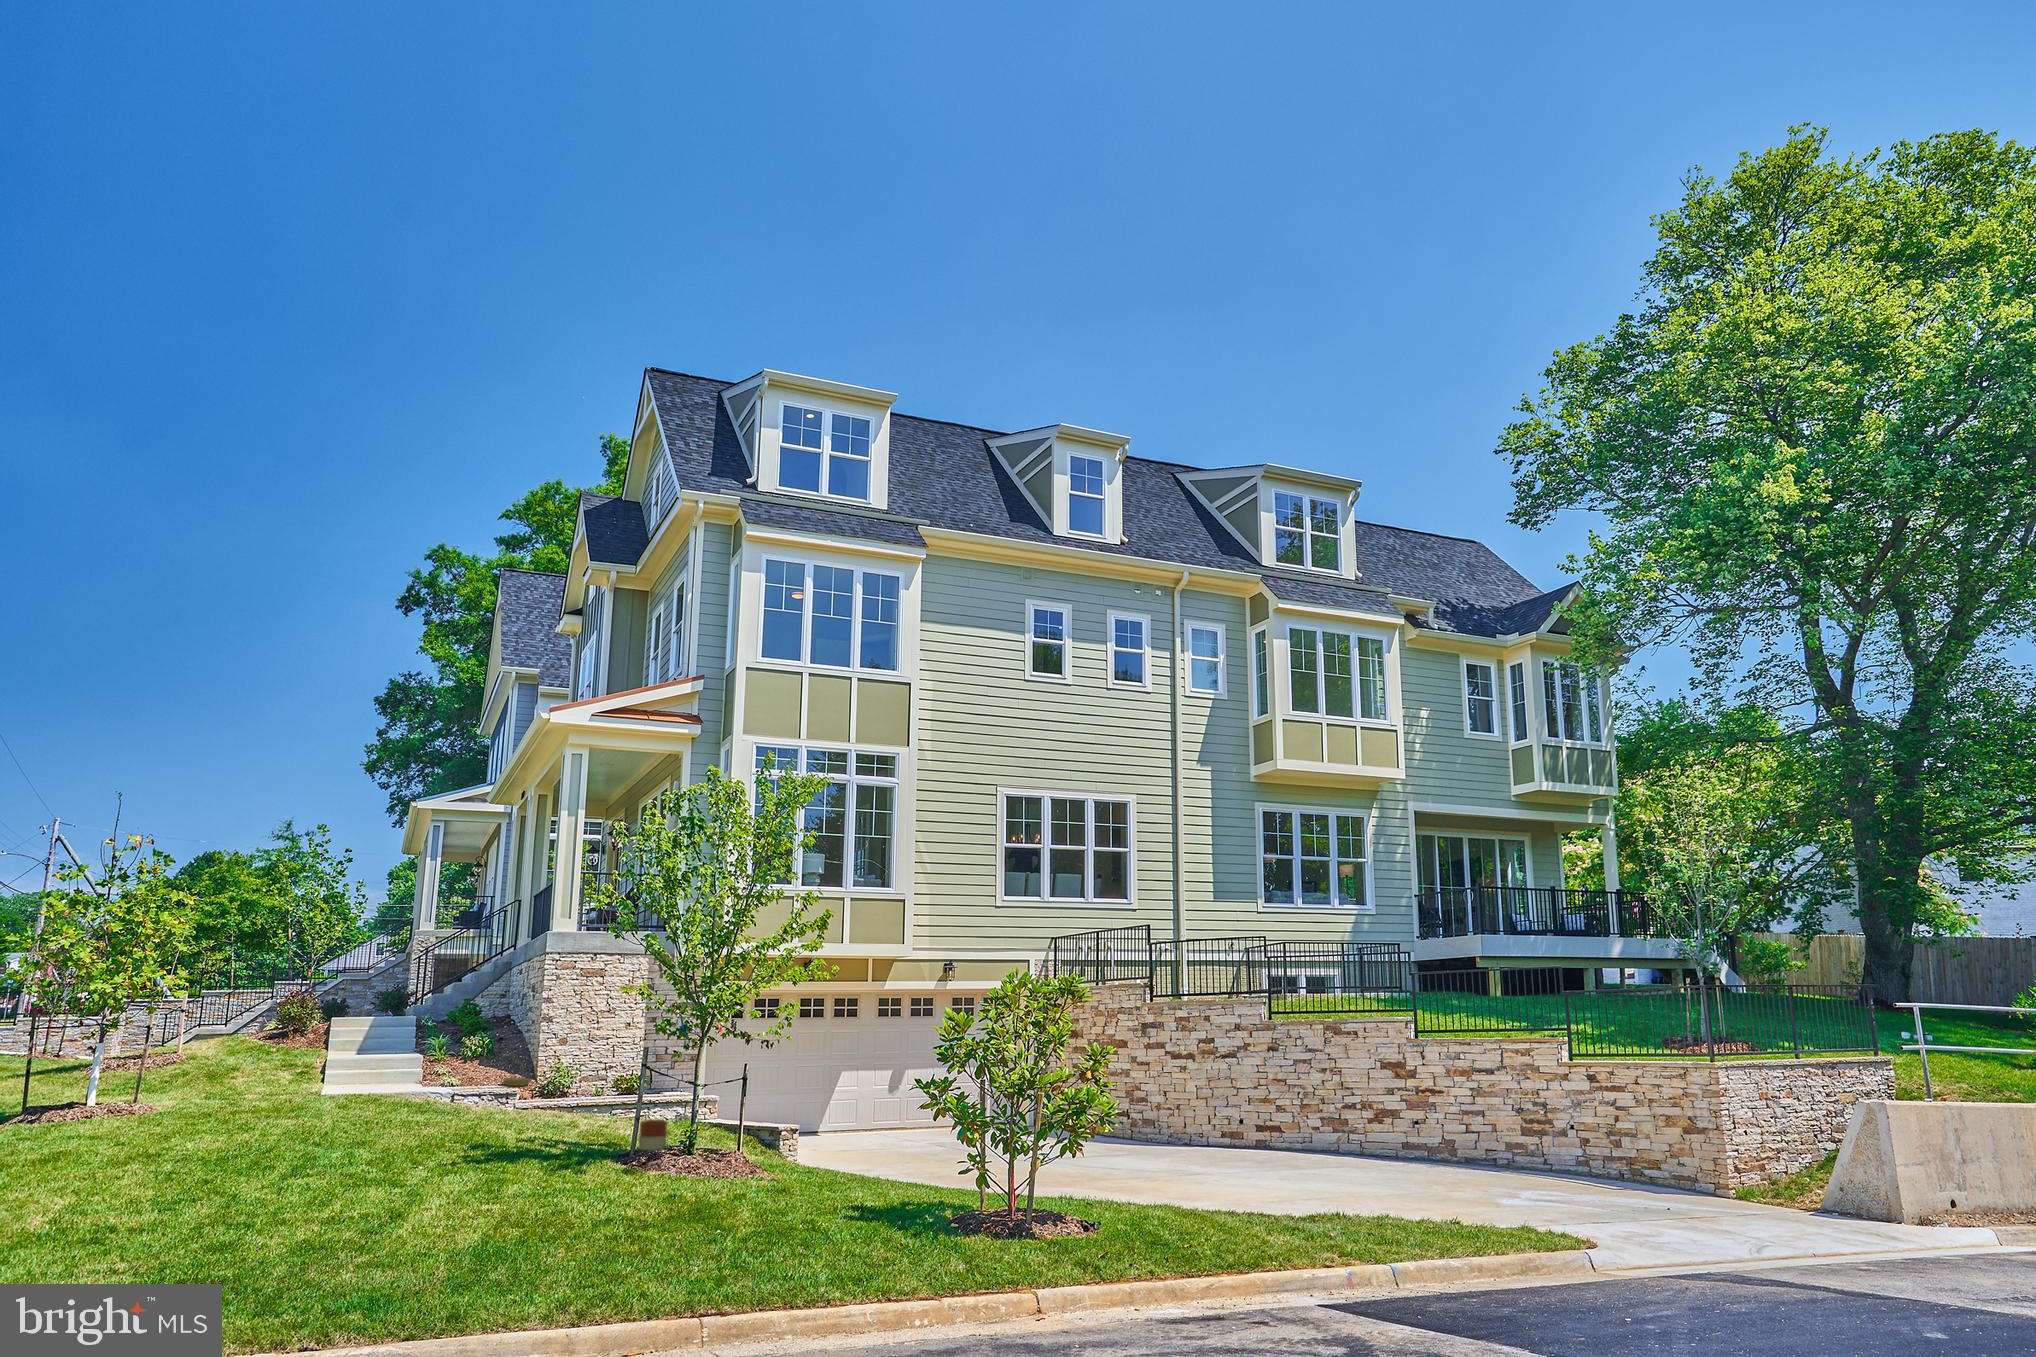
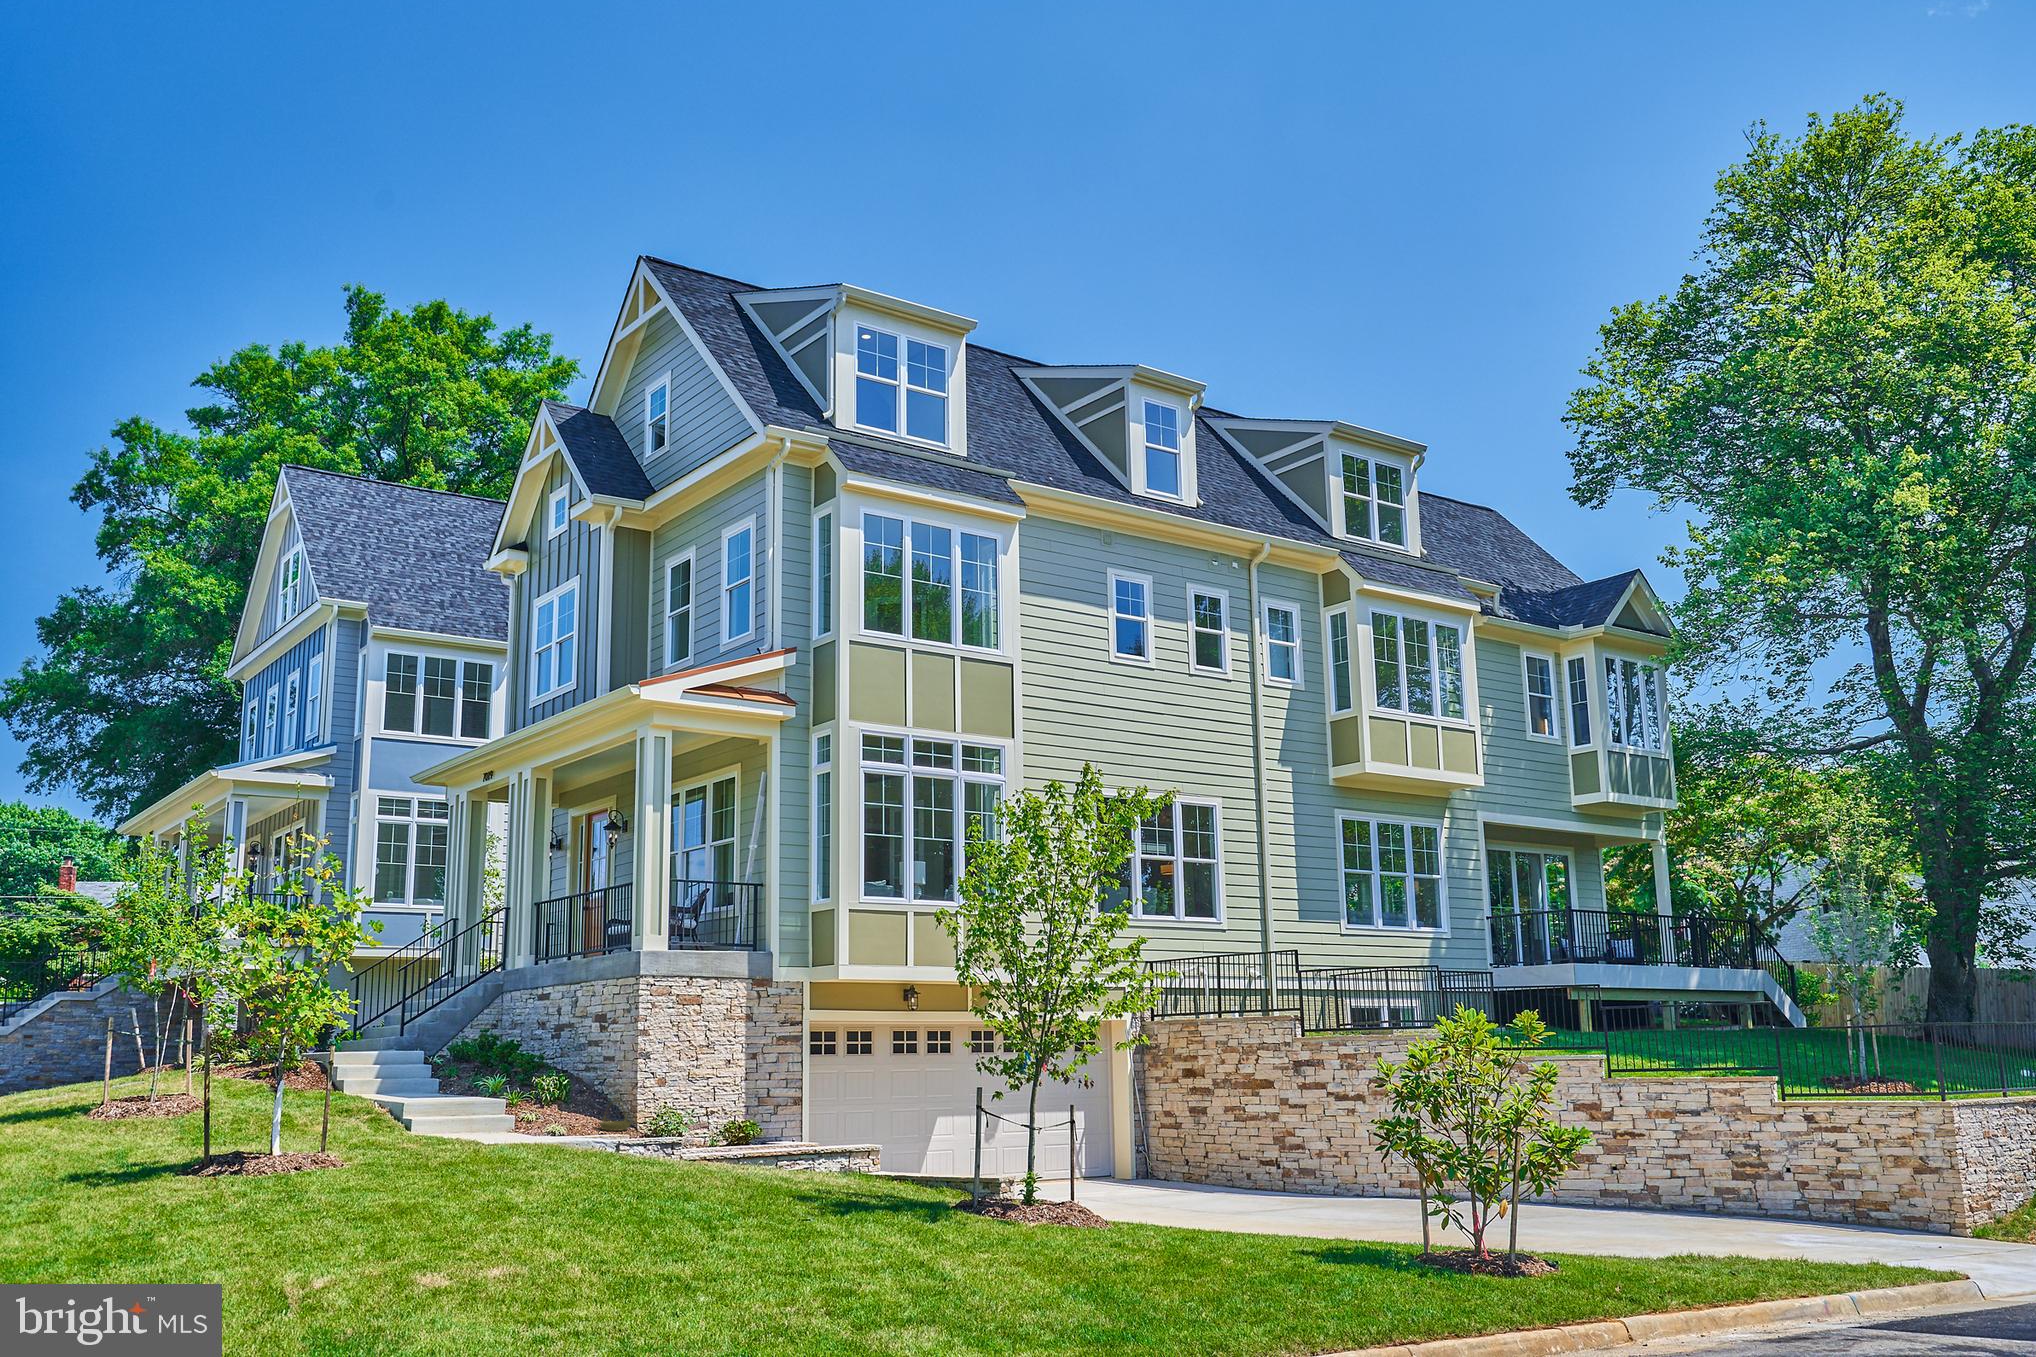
planter: present [639,1120,667,1151] -> none [937,1171,968,1221]

